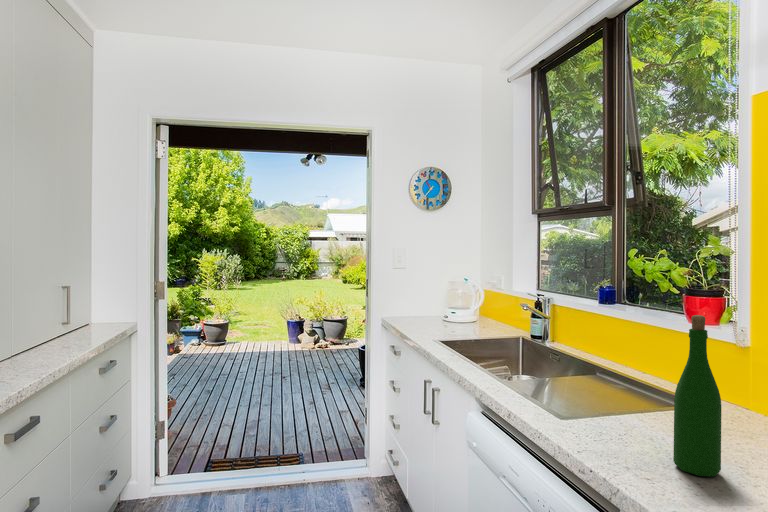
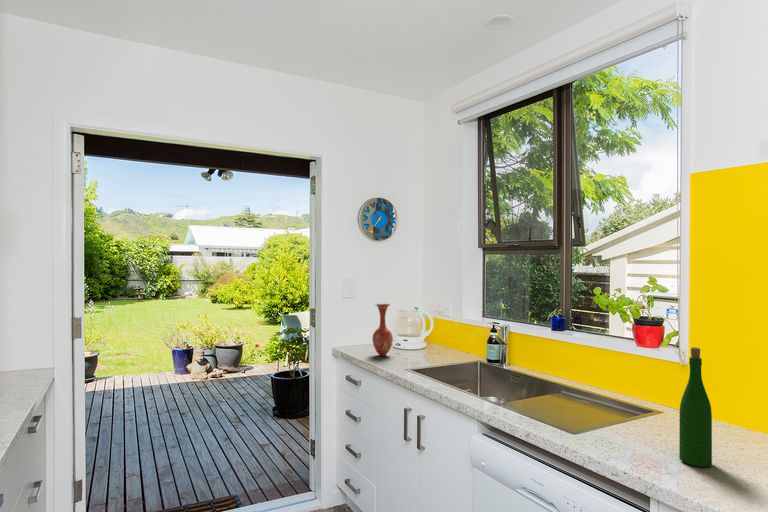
vase: none [414,275,435,328] -> present [373,304,393,356]

